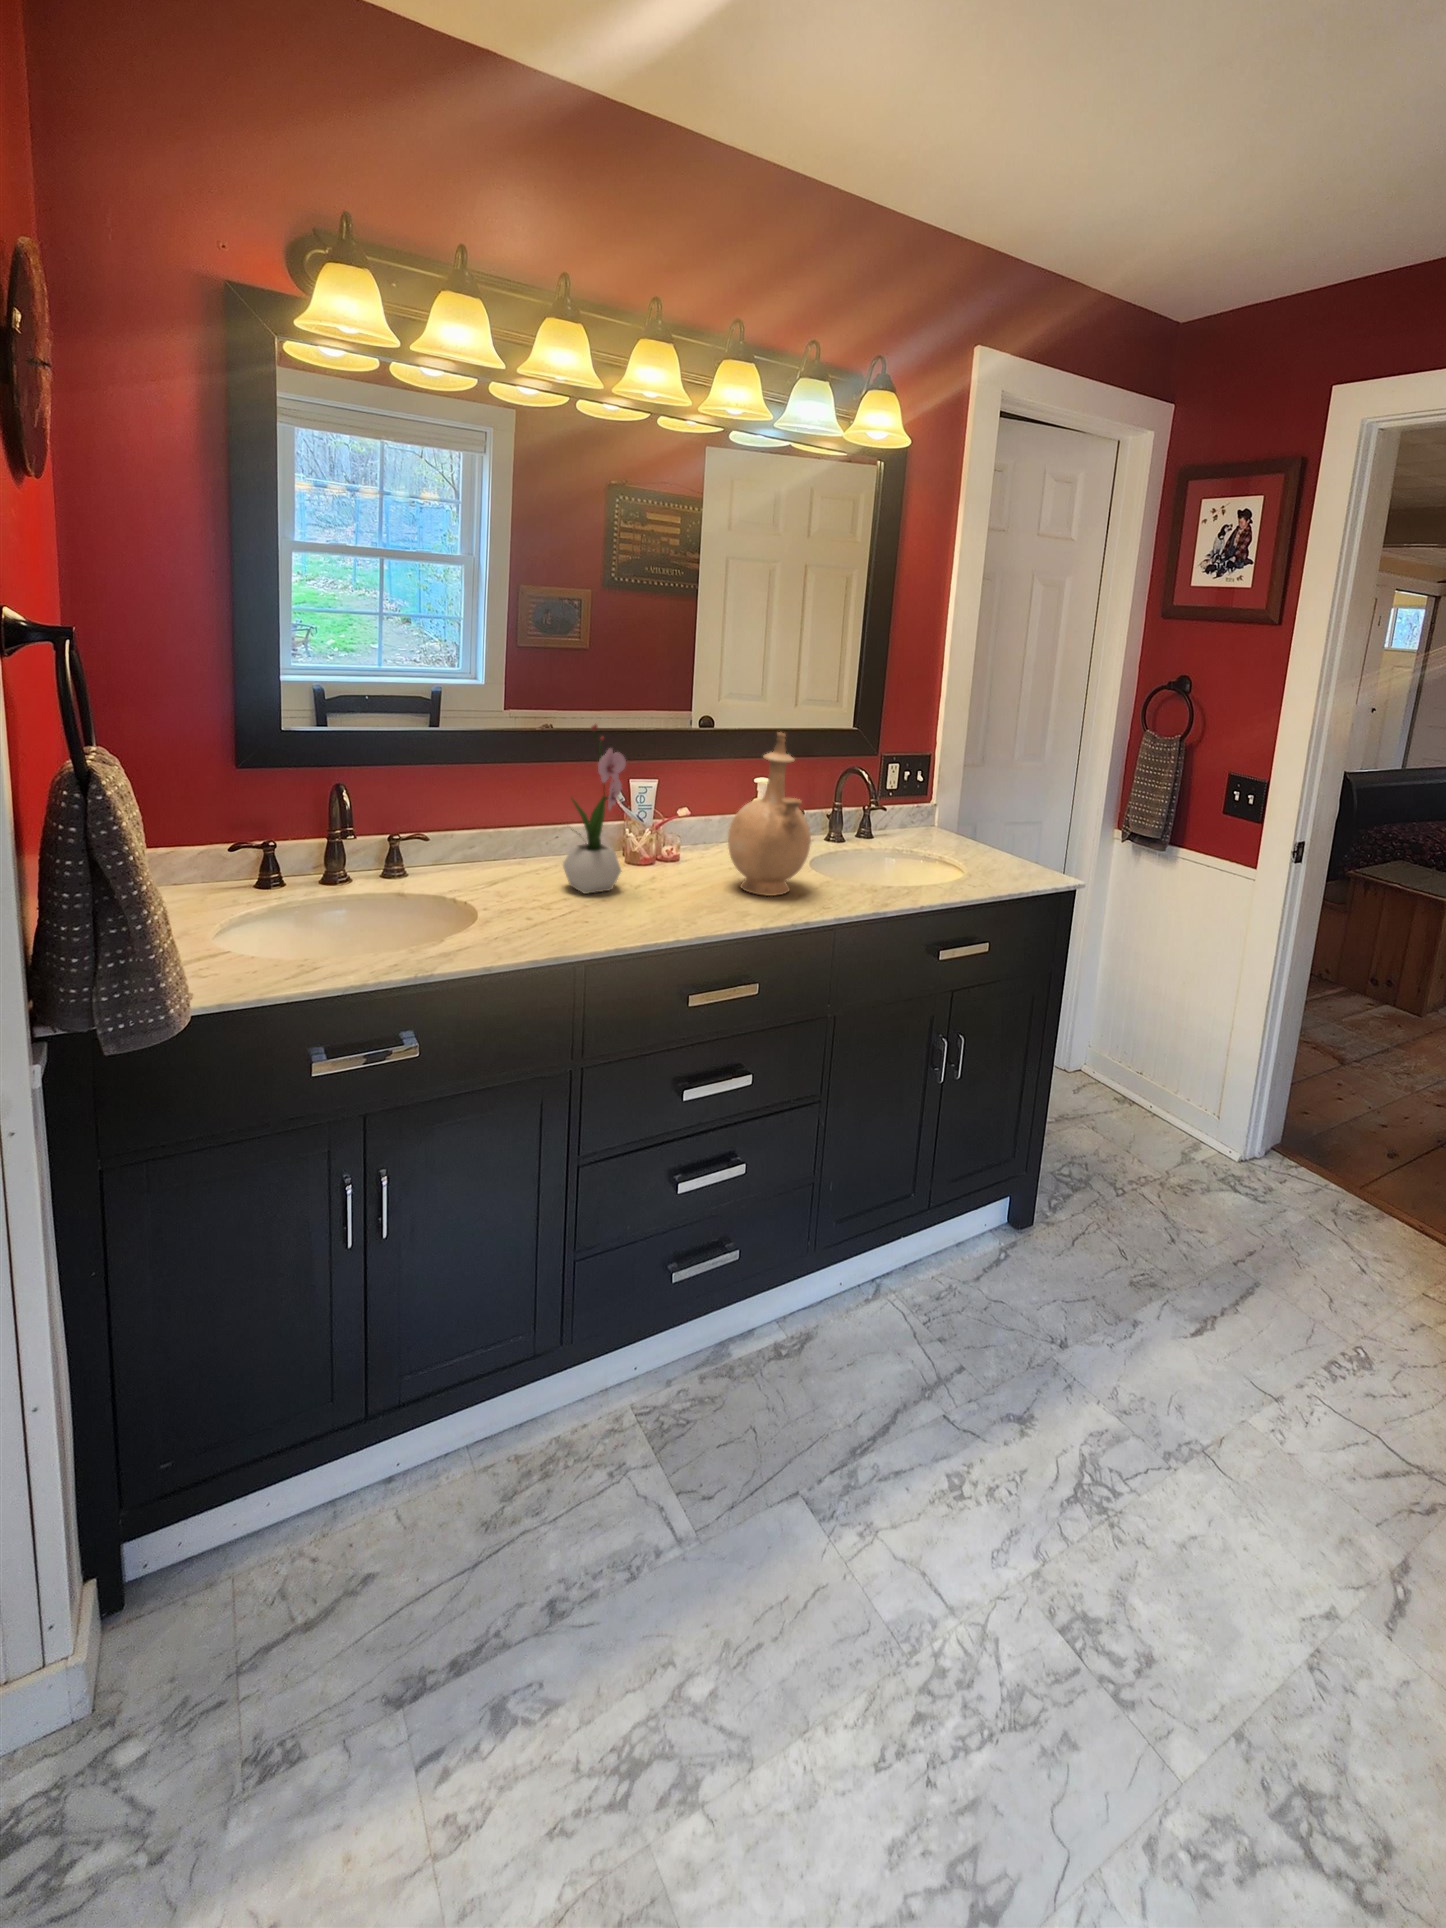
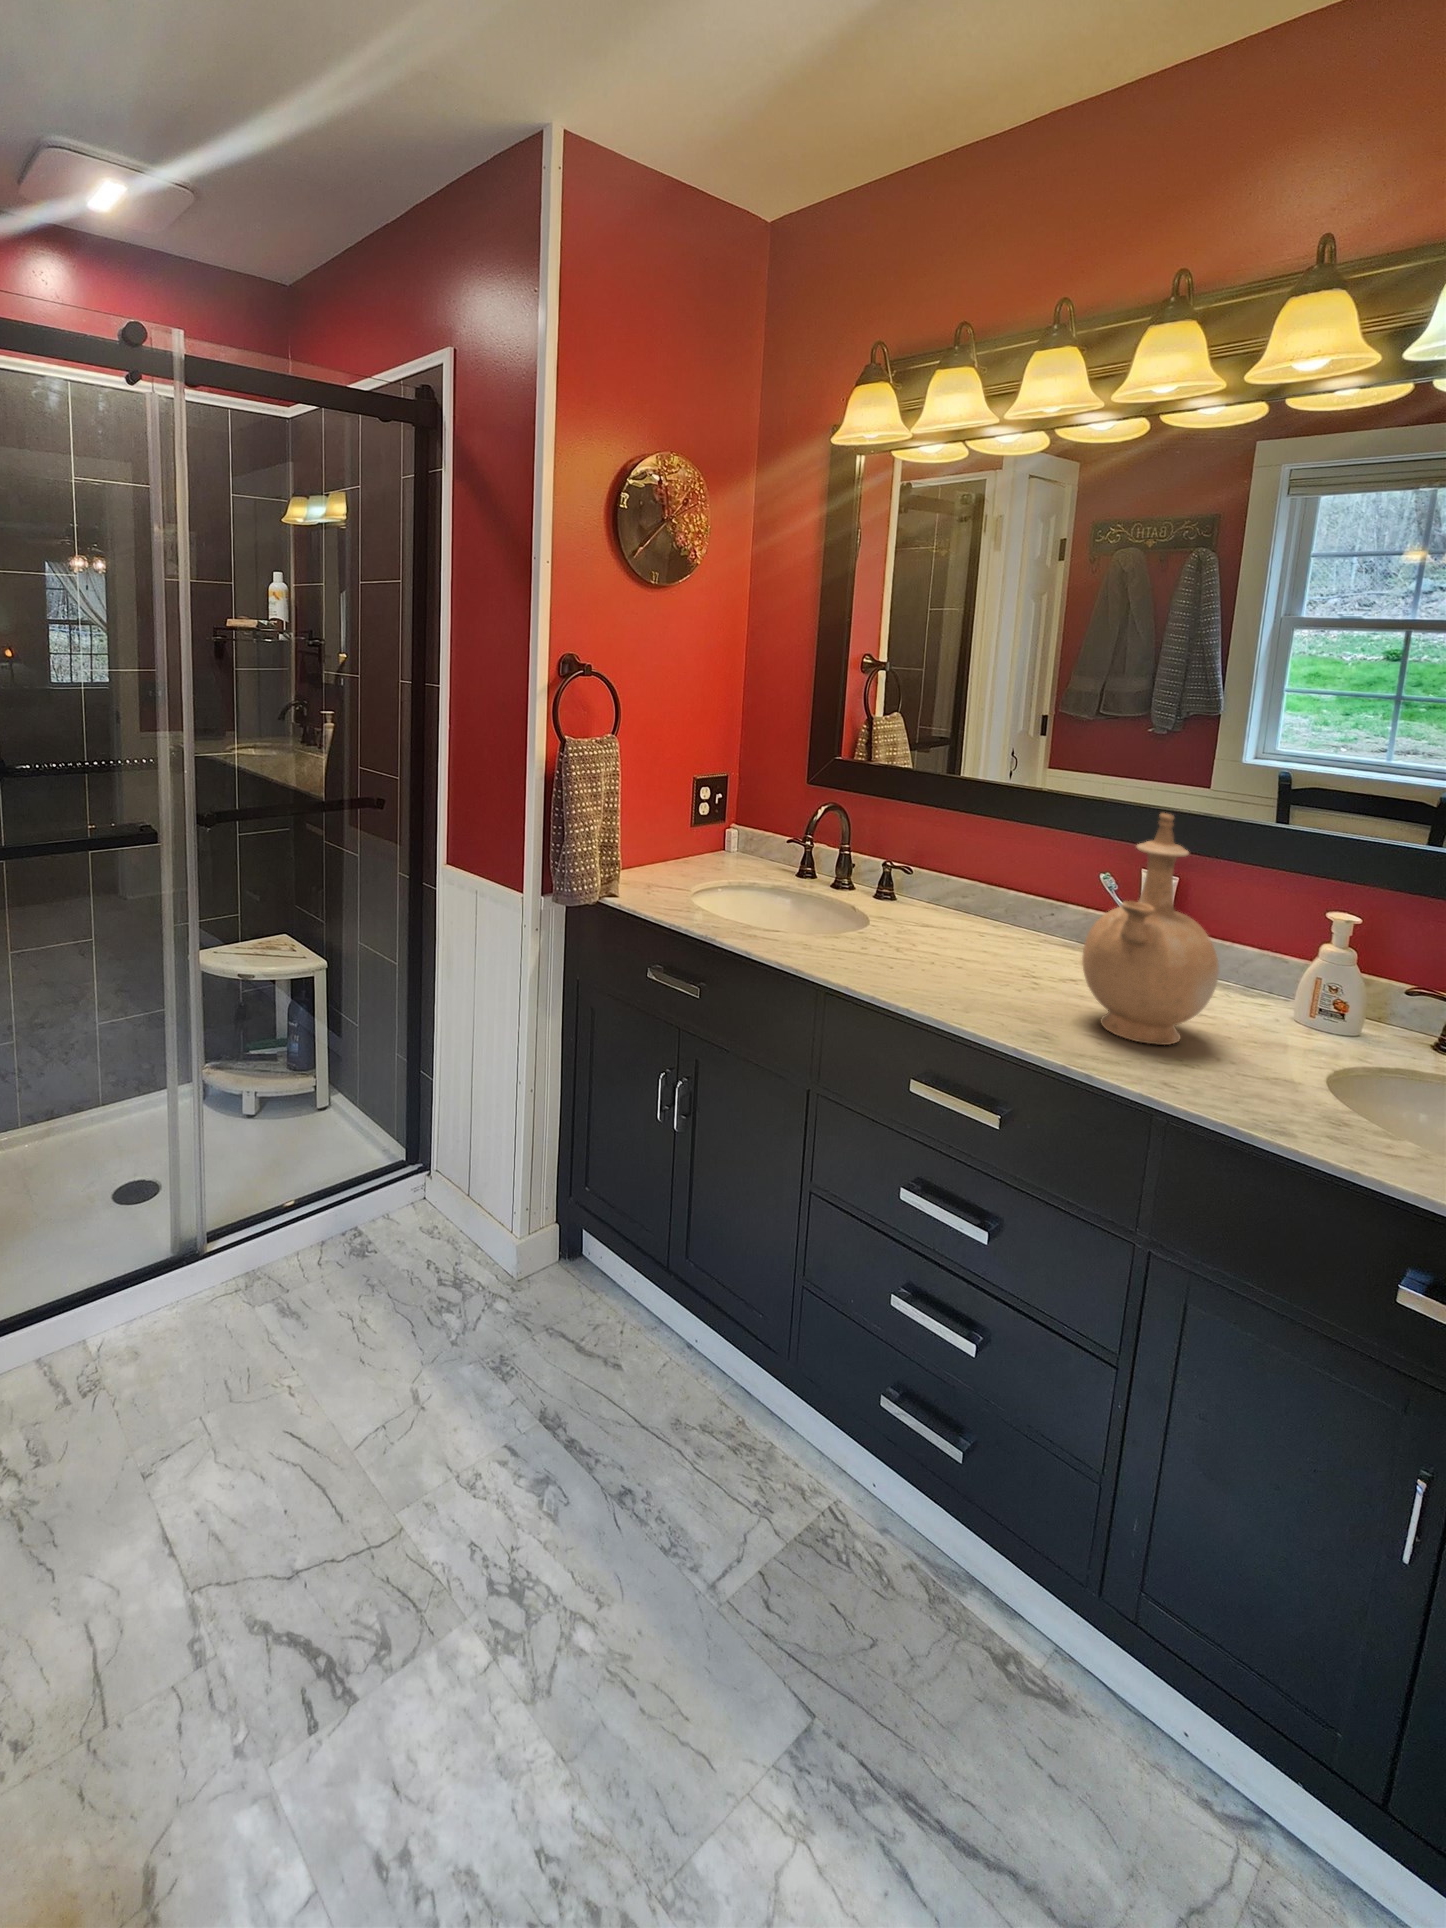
flower arrangement: present [563,724,626,894] -> none [926,777,1001,962]

